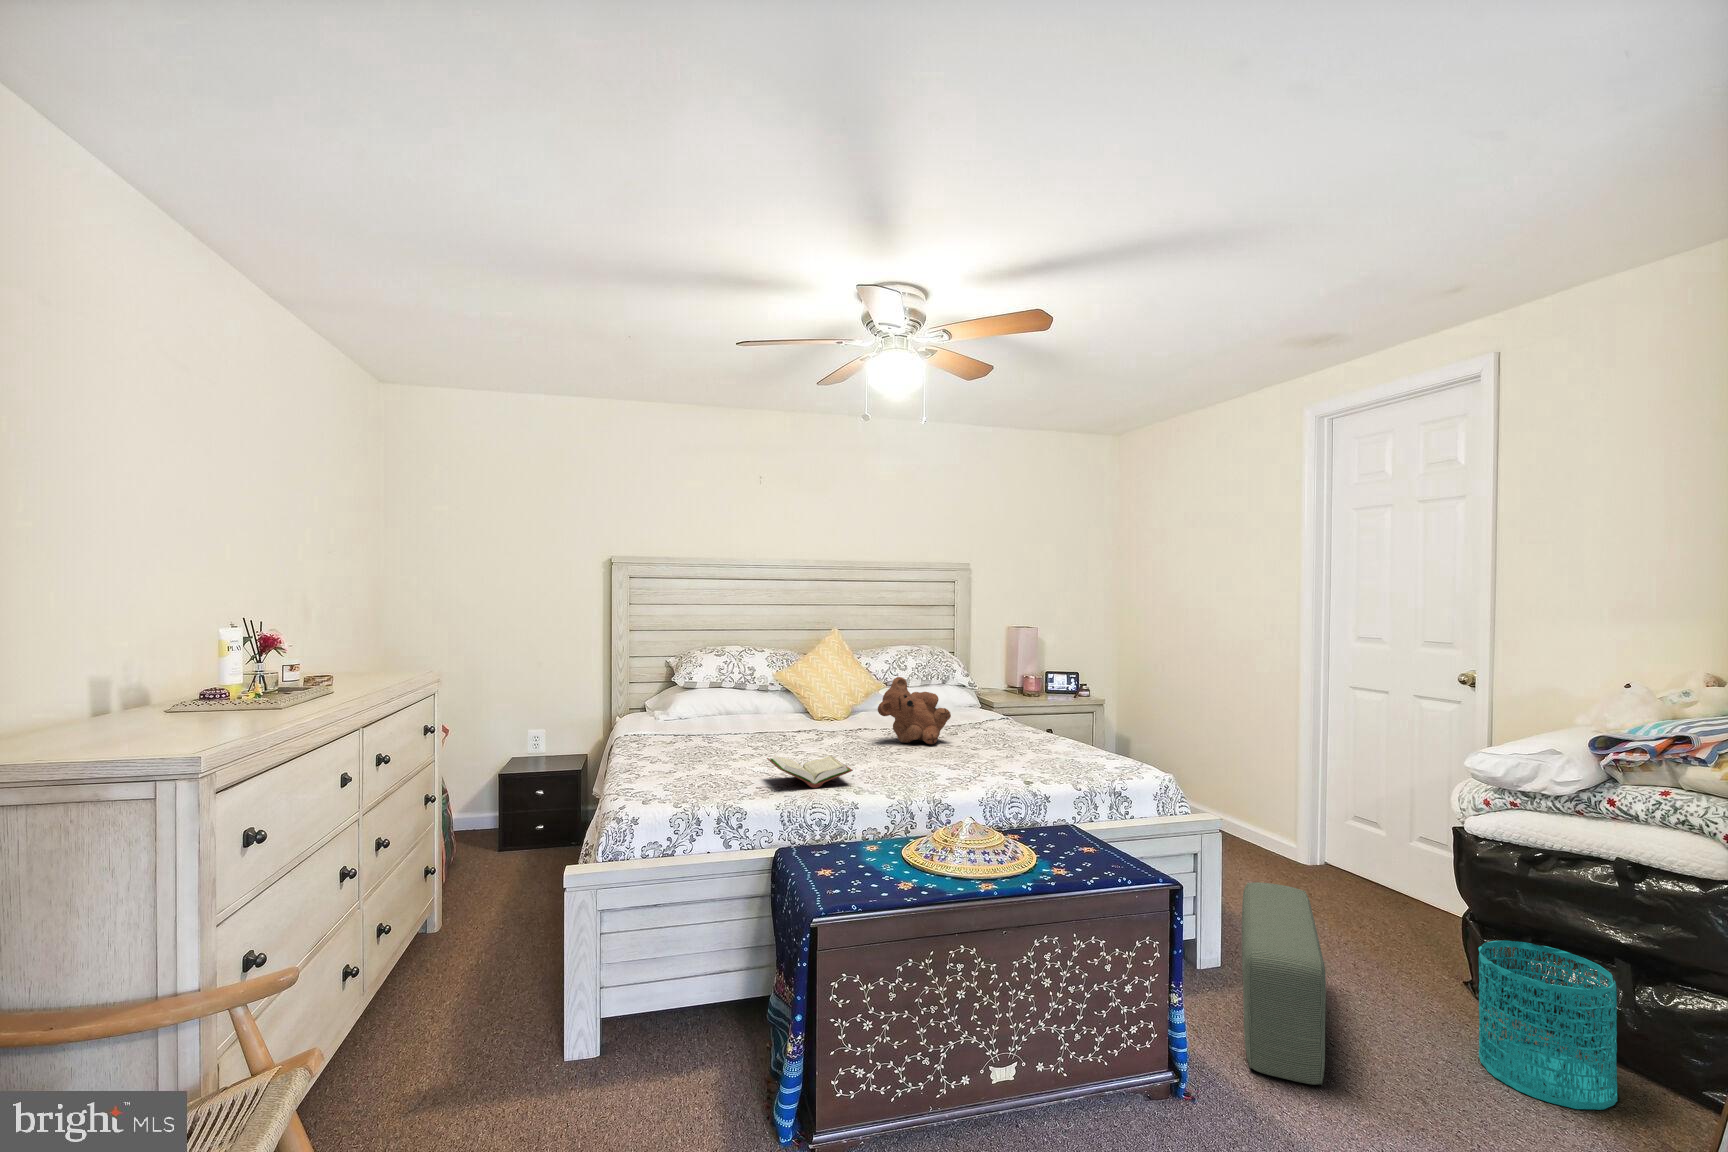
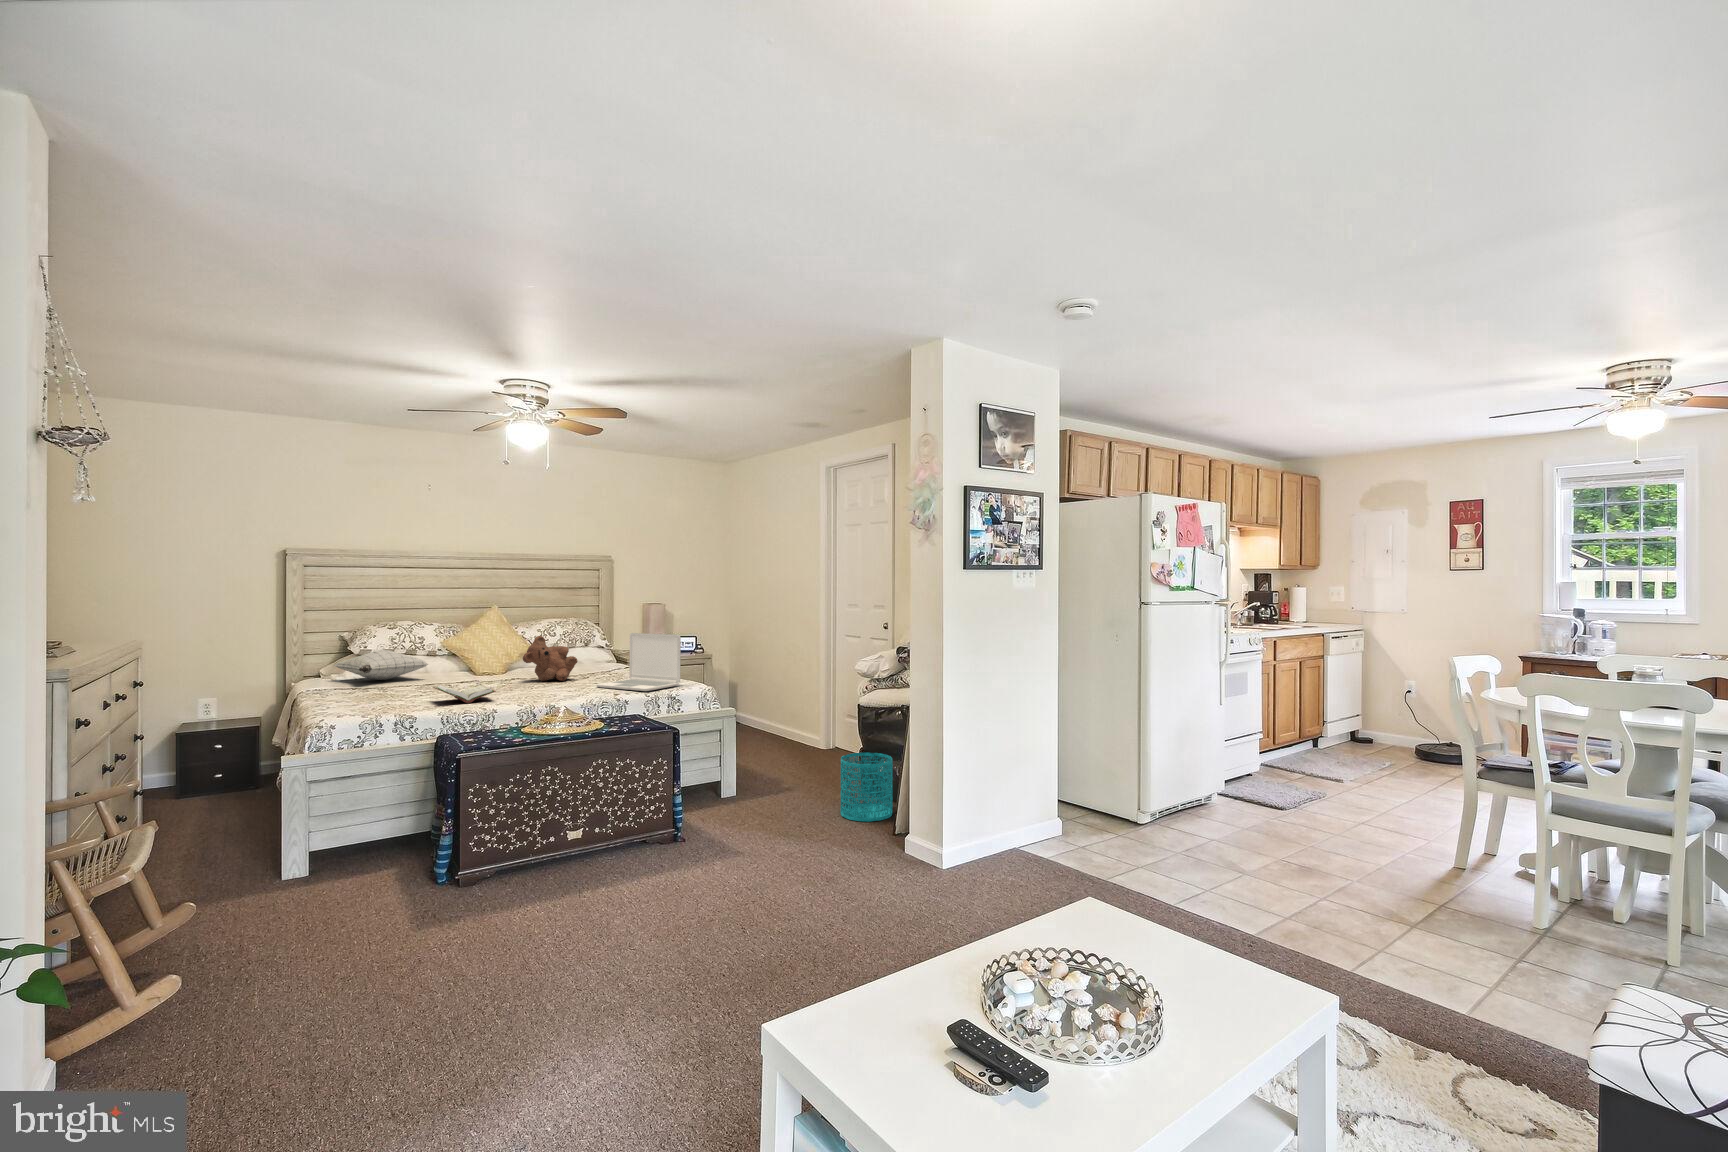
laptop: none [986,678,1117,779] -> present [596,633,681,691]
pillow: none [650,687,758,727] -> present [334,649,428,680]
pouf: present [1242,882,1326,1085] -> none [722,743,778,829]

